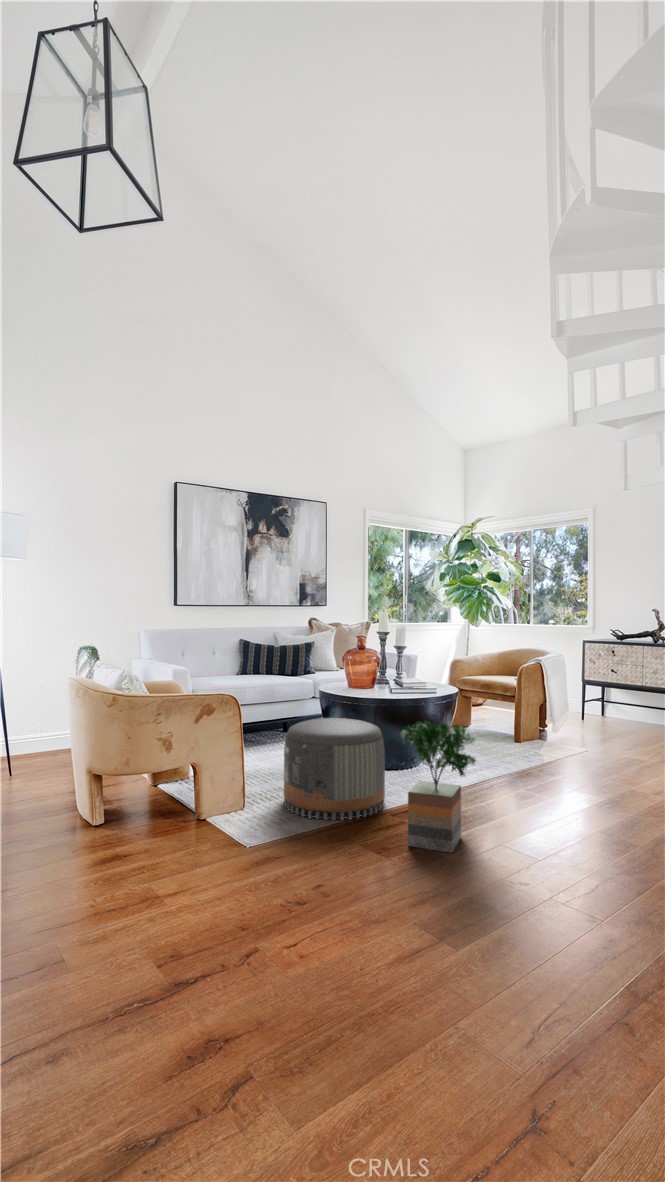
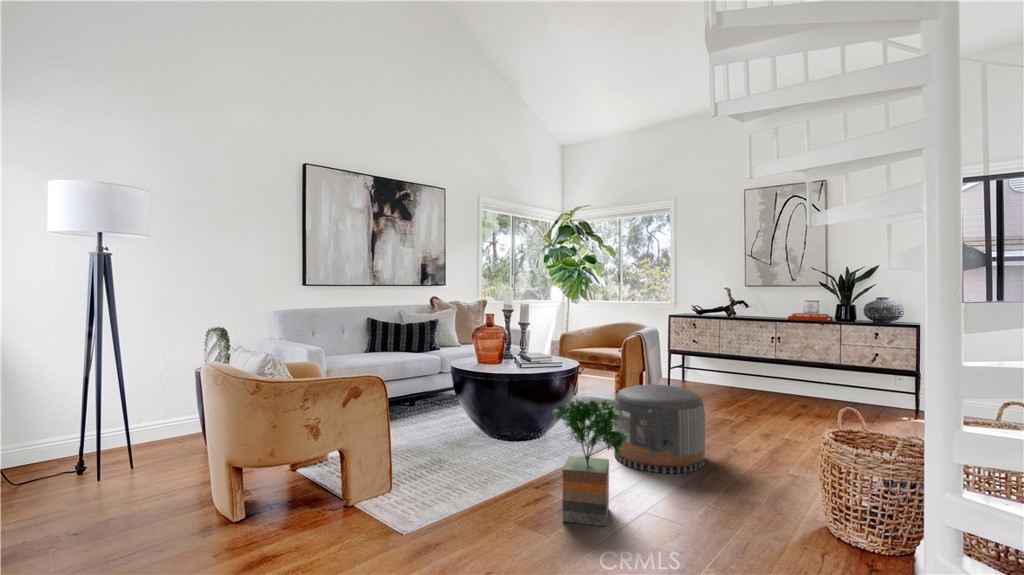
pouf: present [284,718,385,820] -> present [614,385,705,474]

